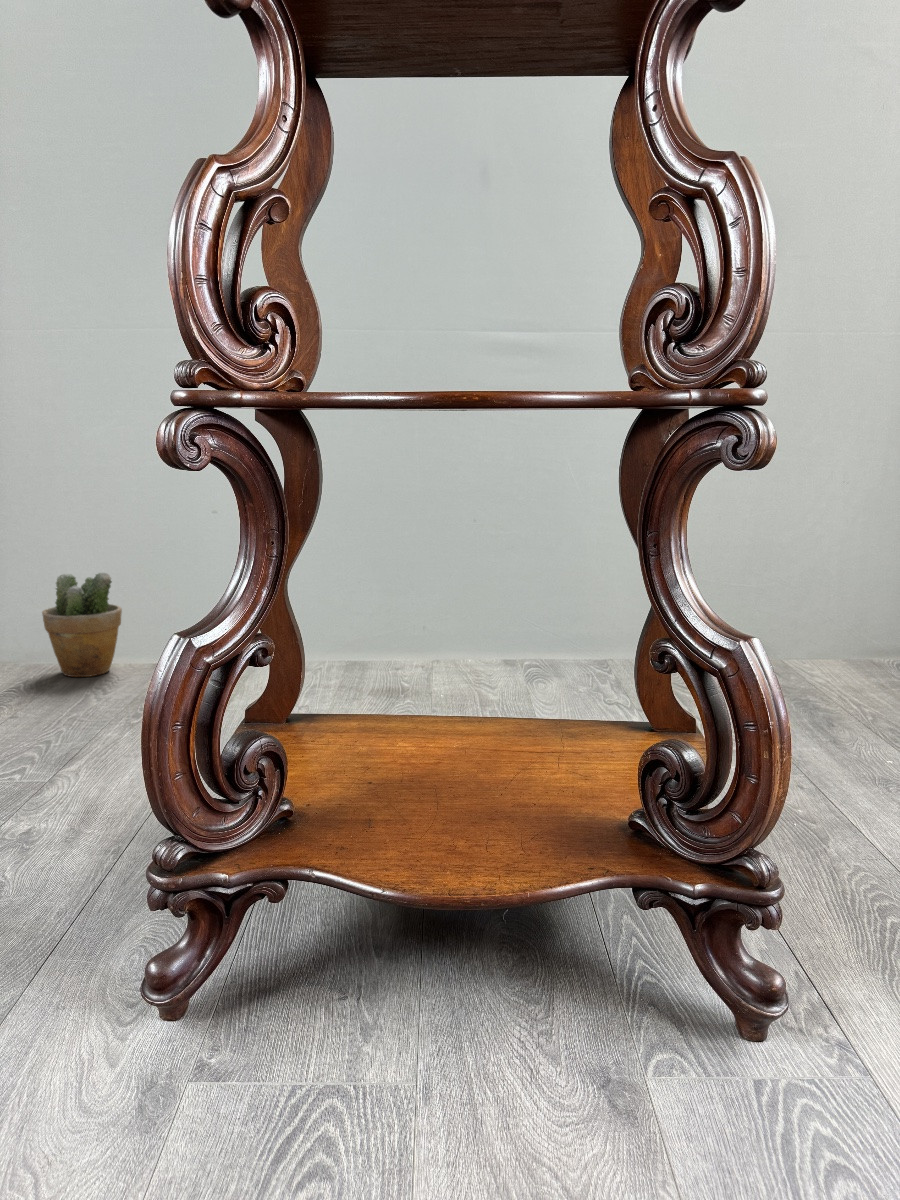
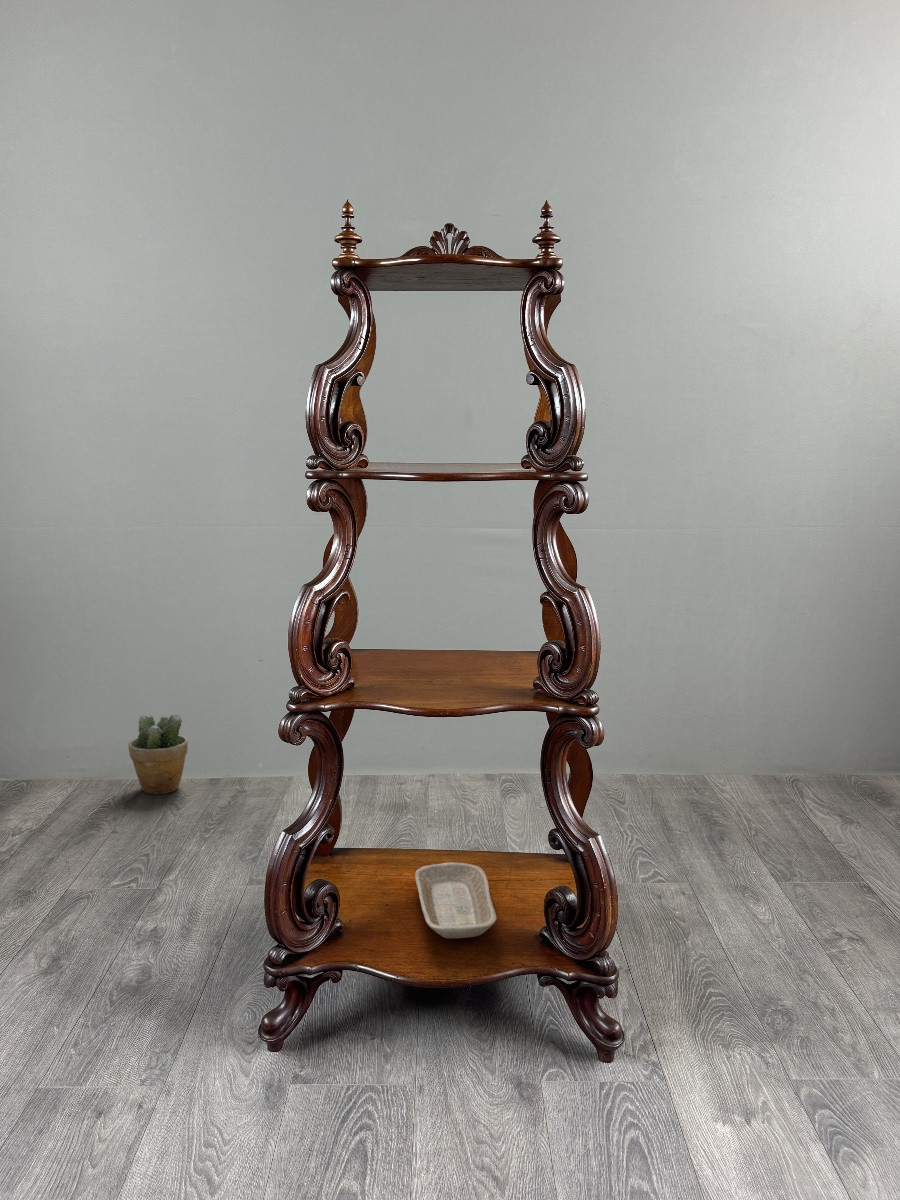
tray: none [416,722,556,828] -> present [415,862,497,938]

